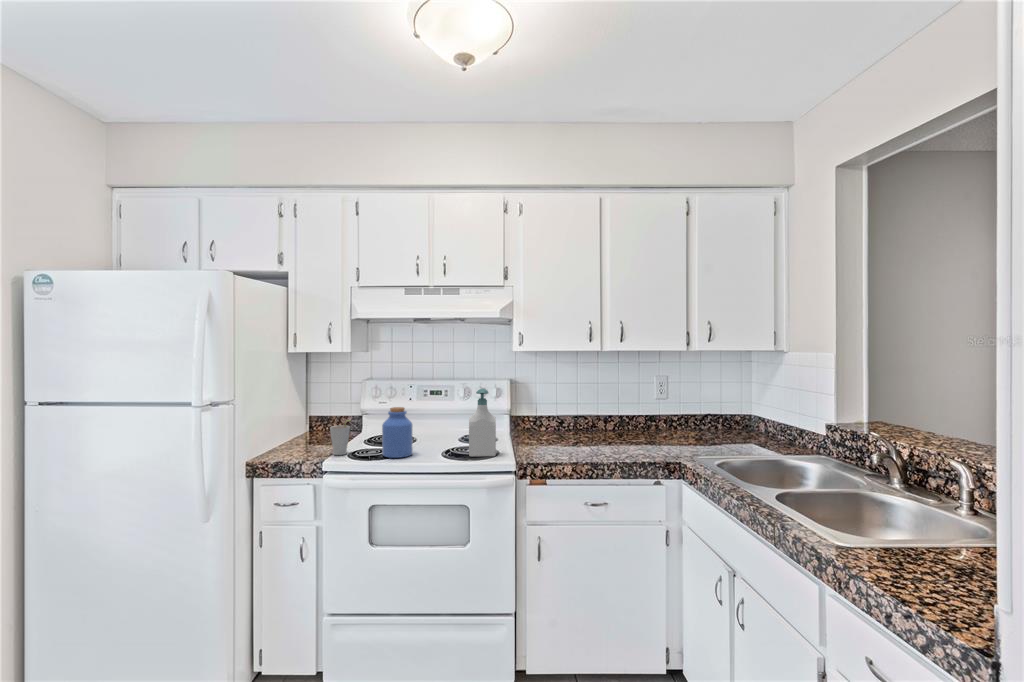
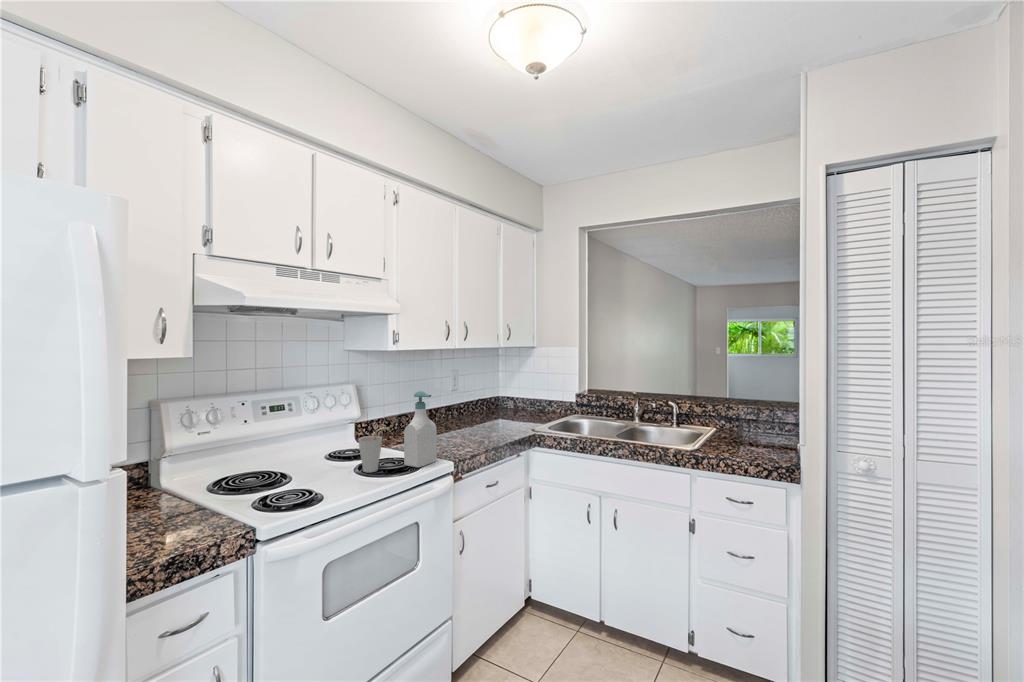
jar: present [382,407,413,458] -> none [311,426,353,495]
cup: present [330,420,351,455] -> present [358,427,390,472]

